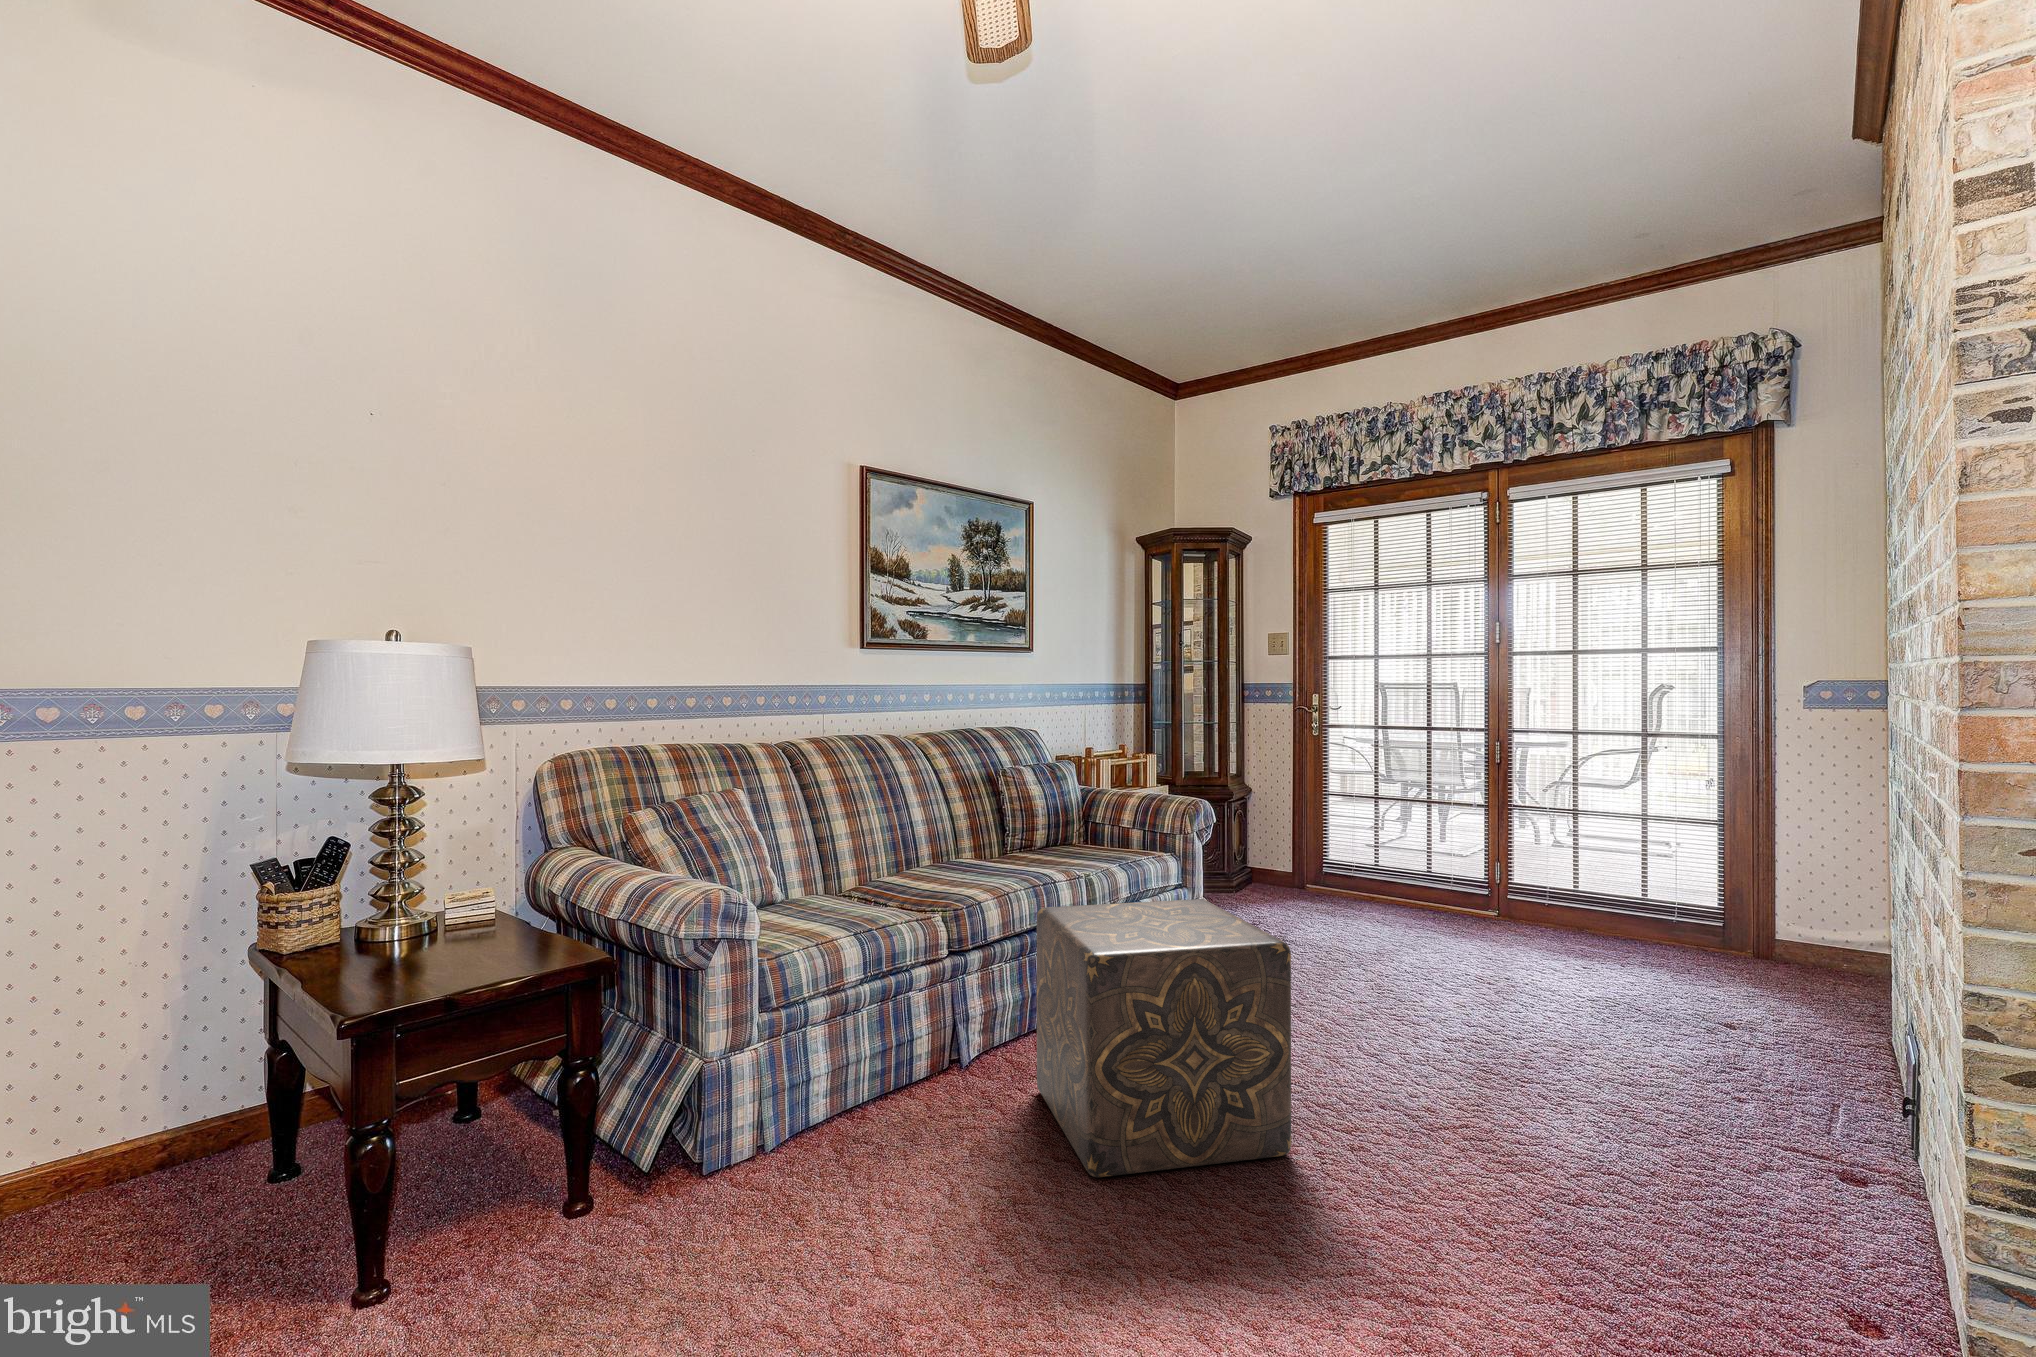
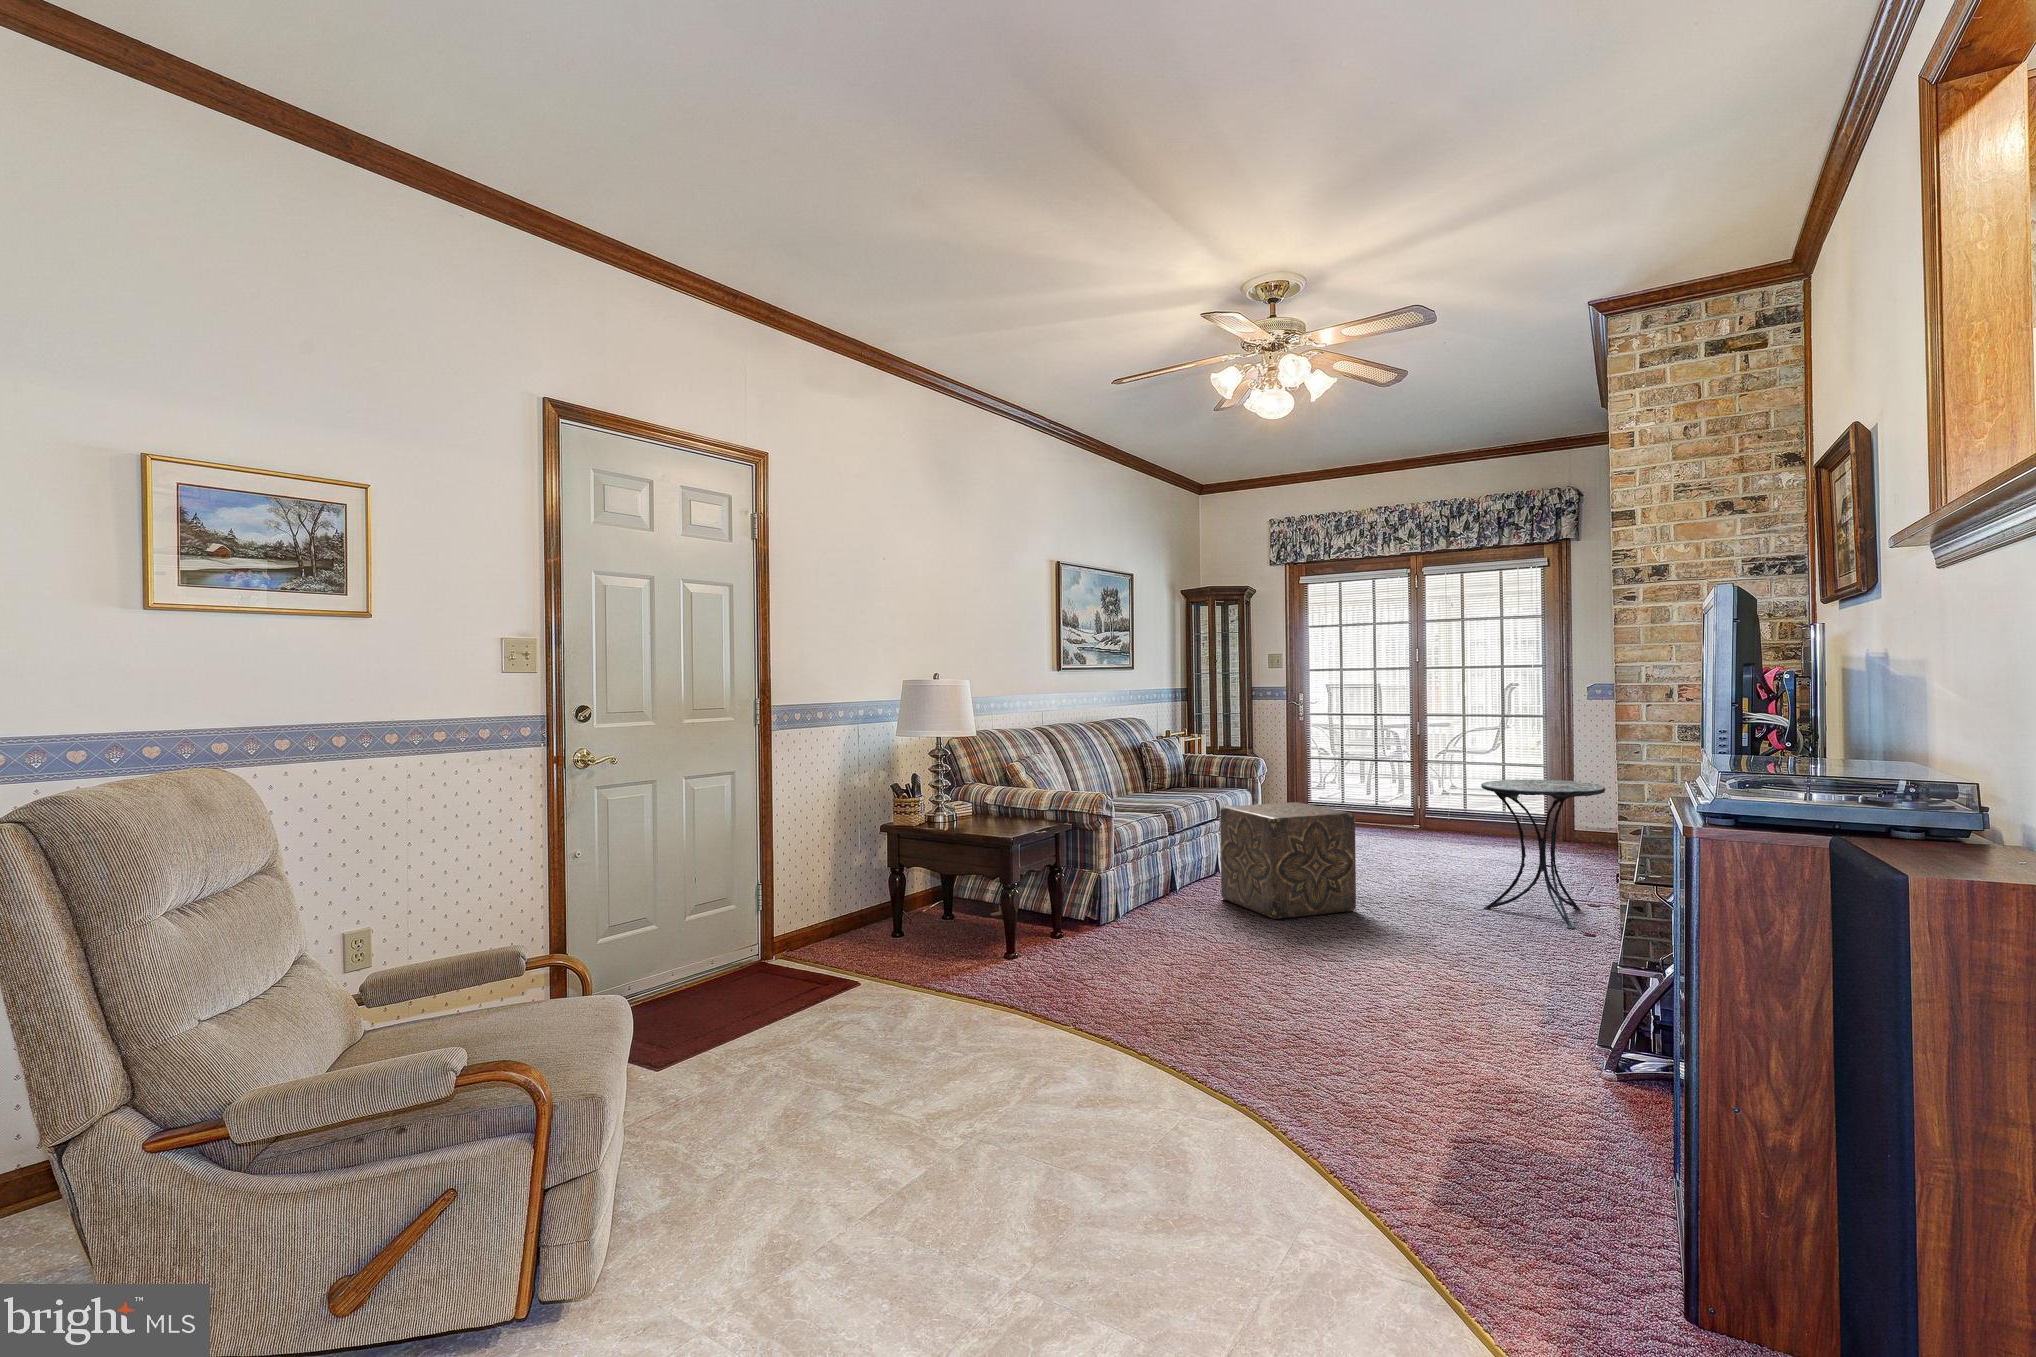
side table: none [1583,877,1905,1284] -> present [1481,780,1605,929]

